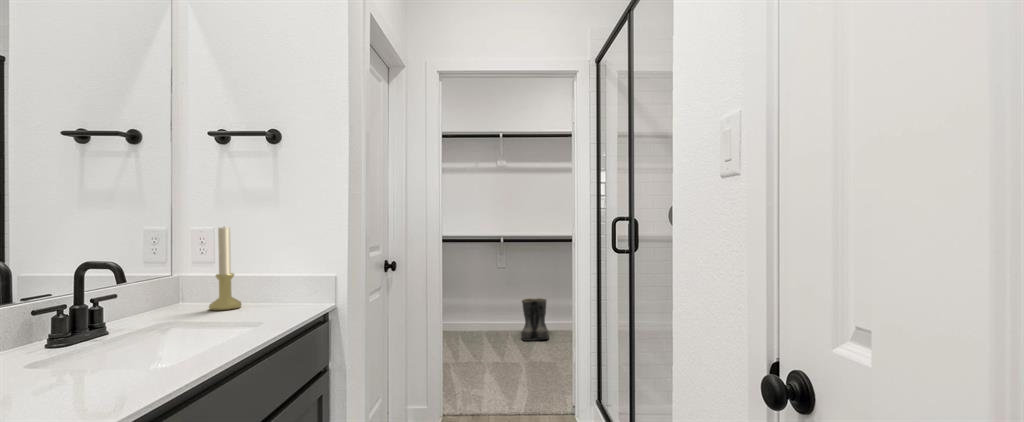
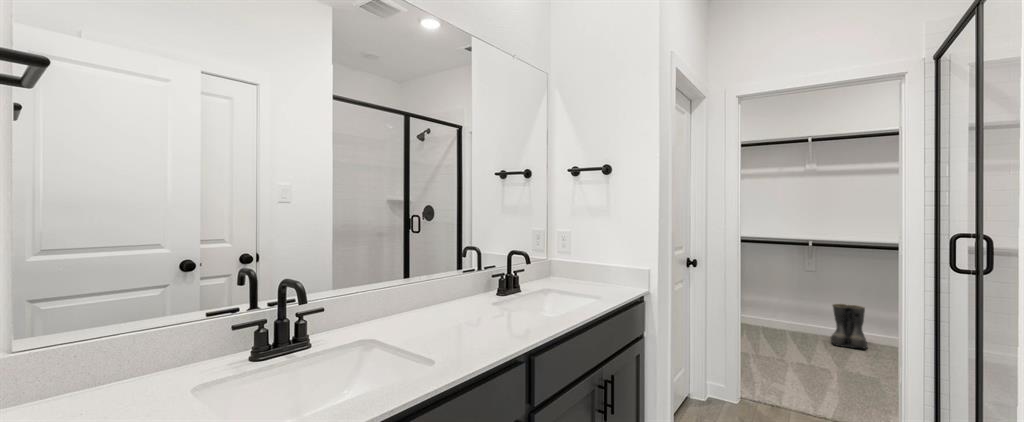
candle holder: present [209,227,242,311] -> none [569,230,588,285]

